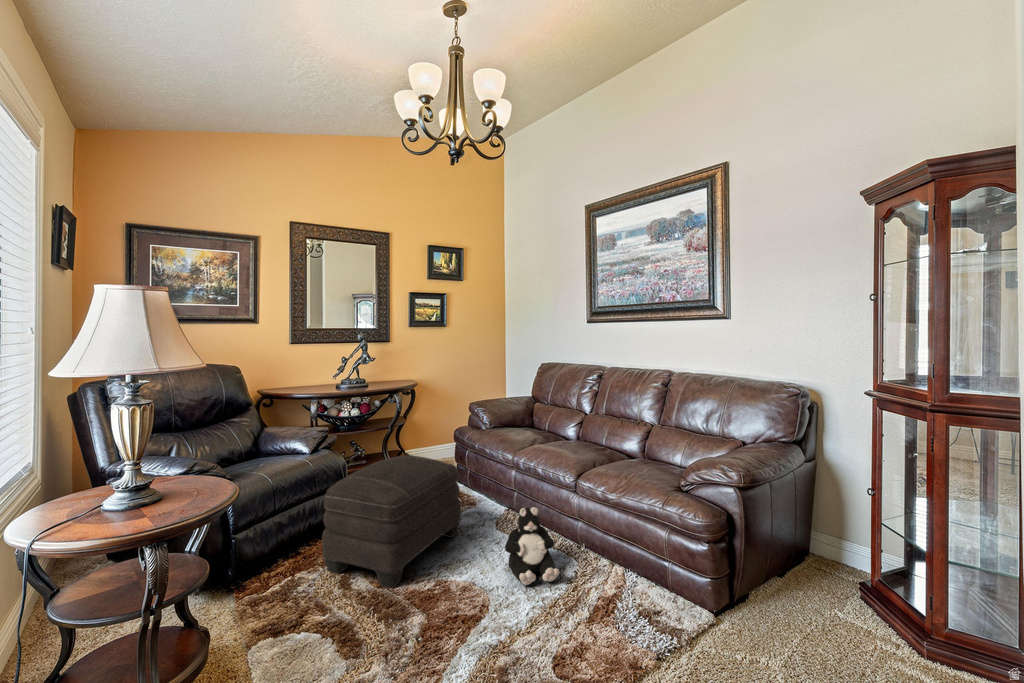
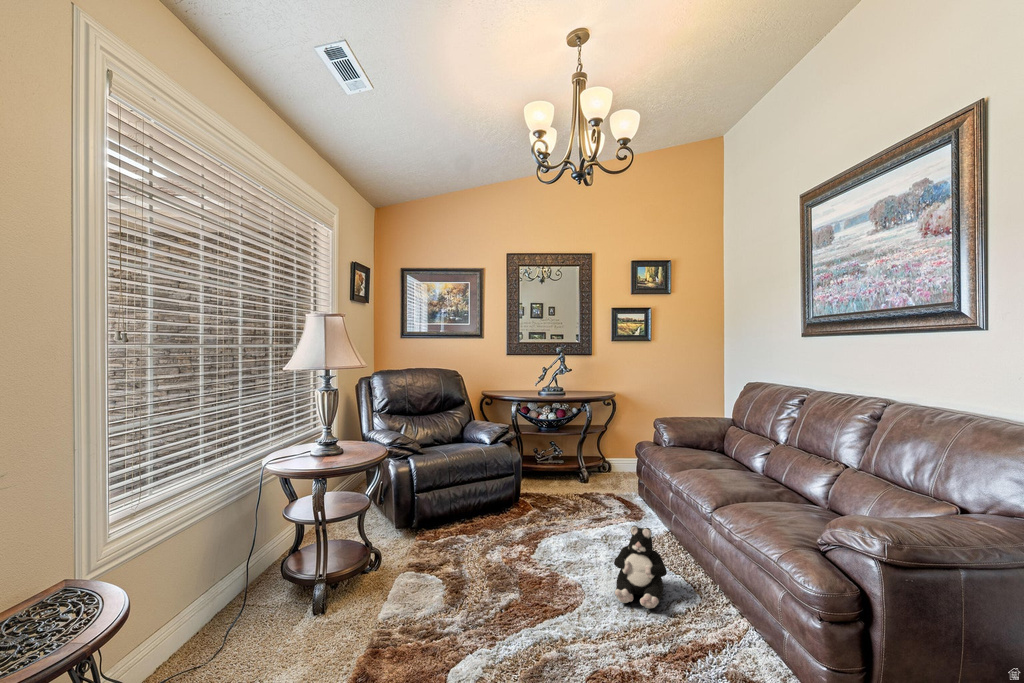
ottoman: present [322,455,461,589] -> none [480,458,604,566]

